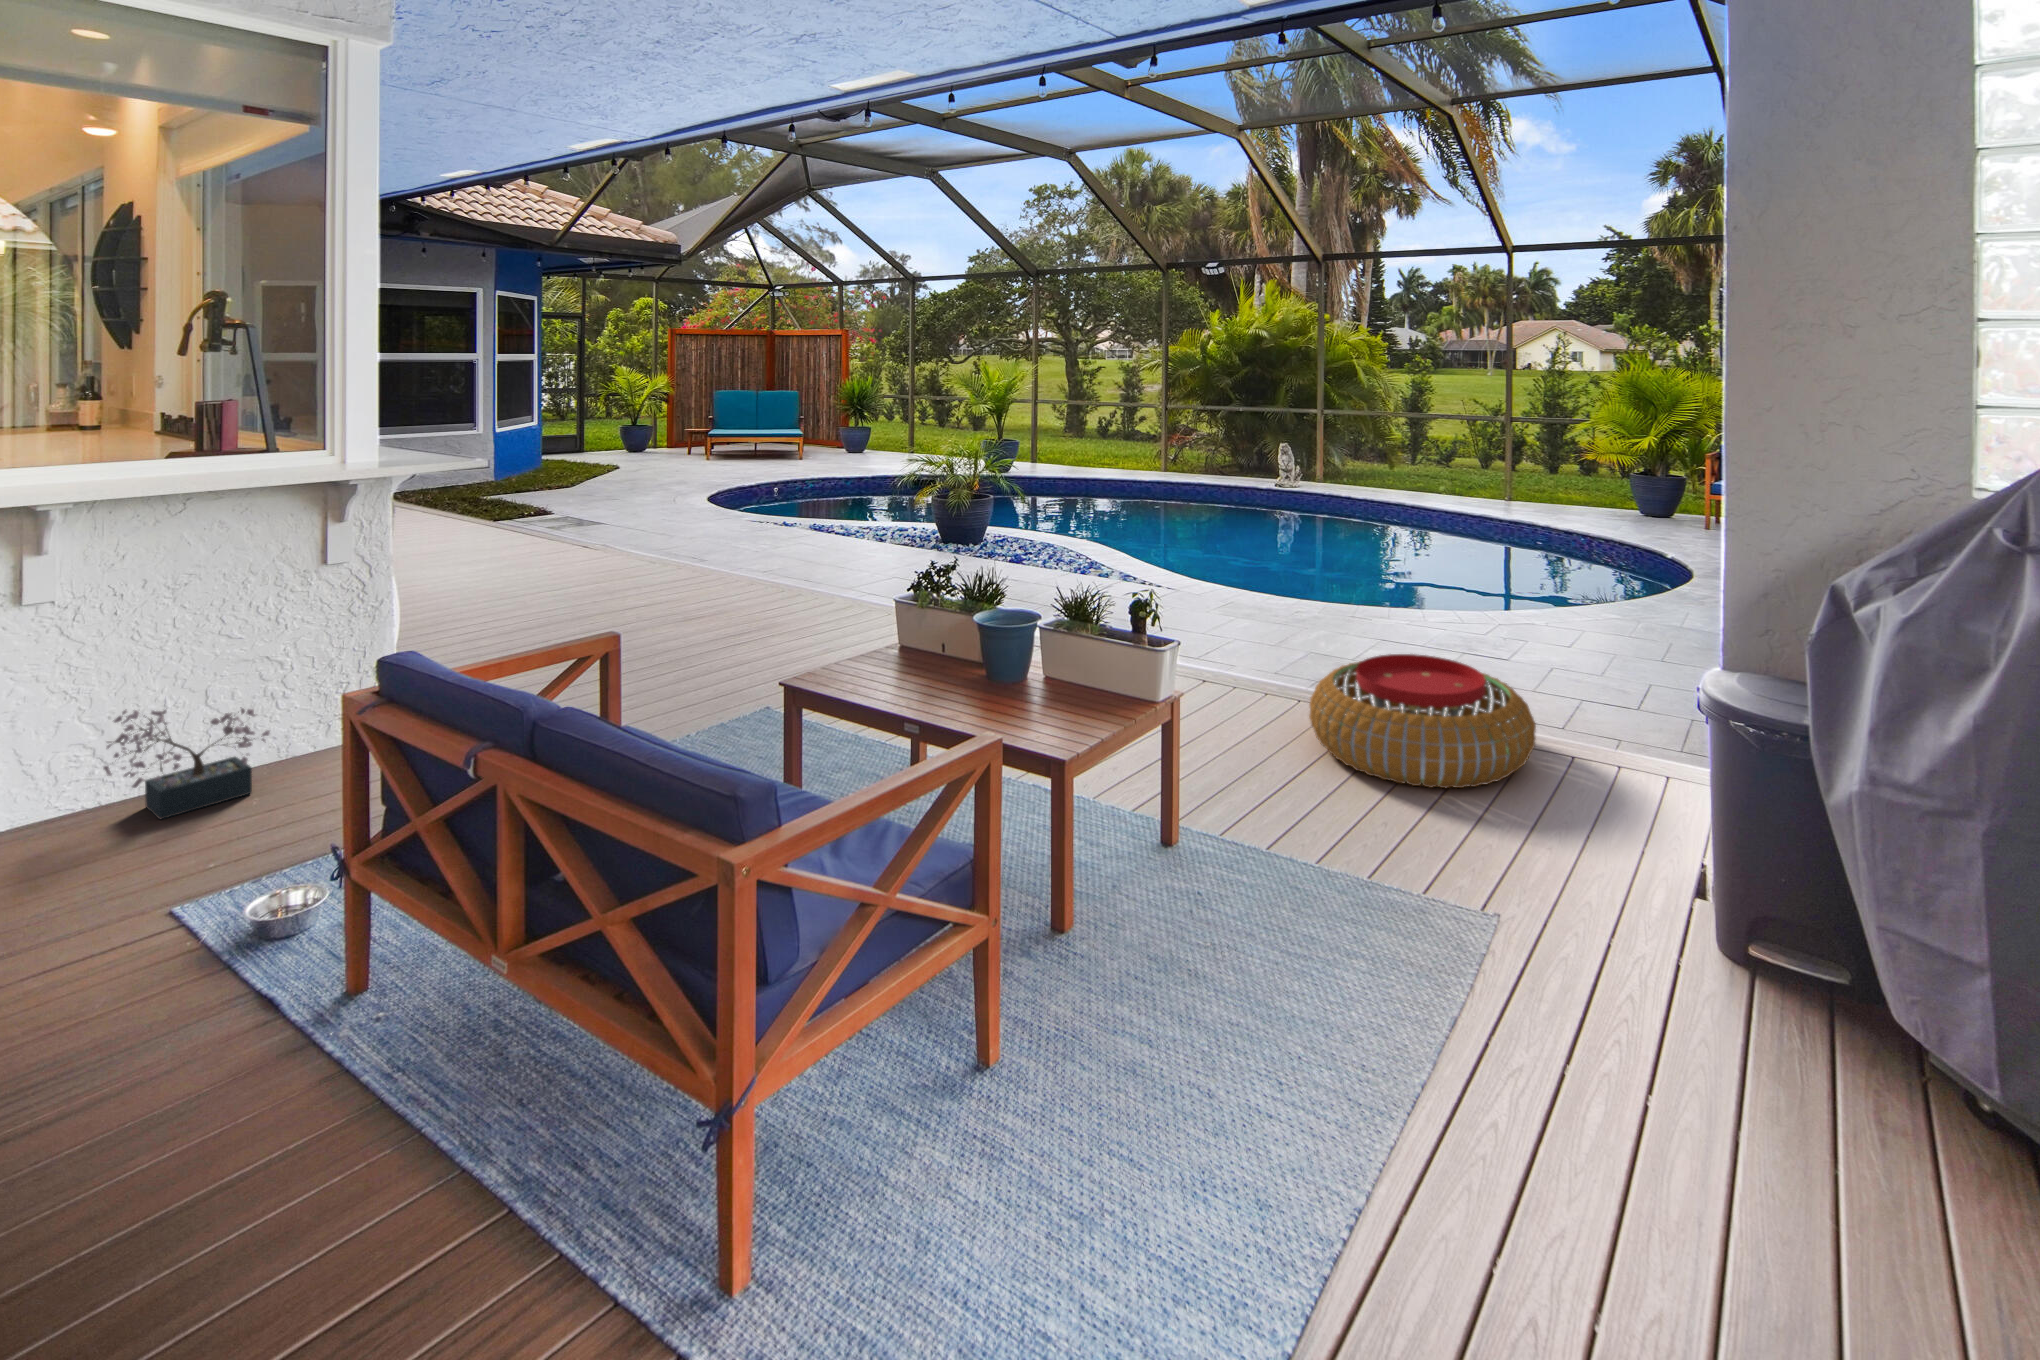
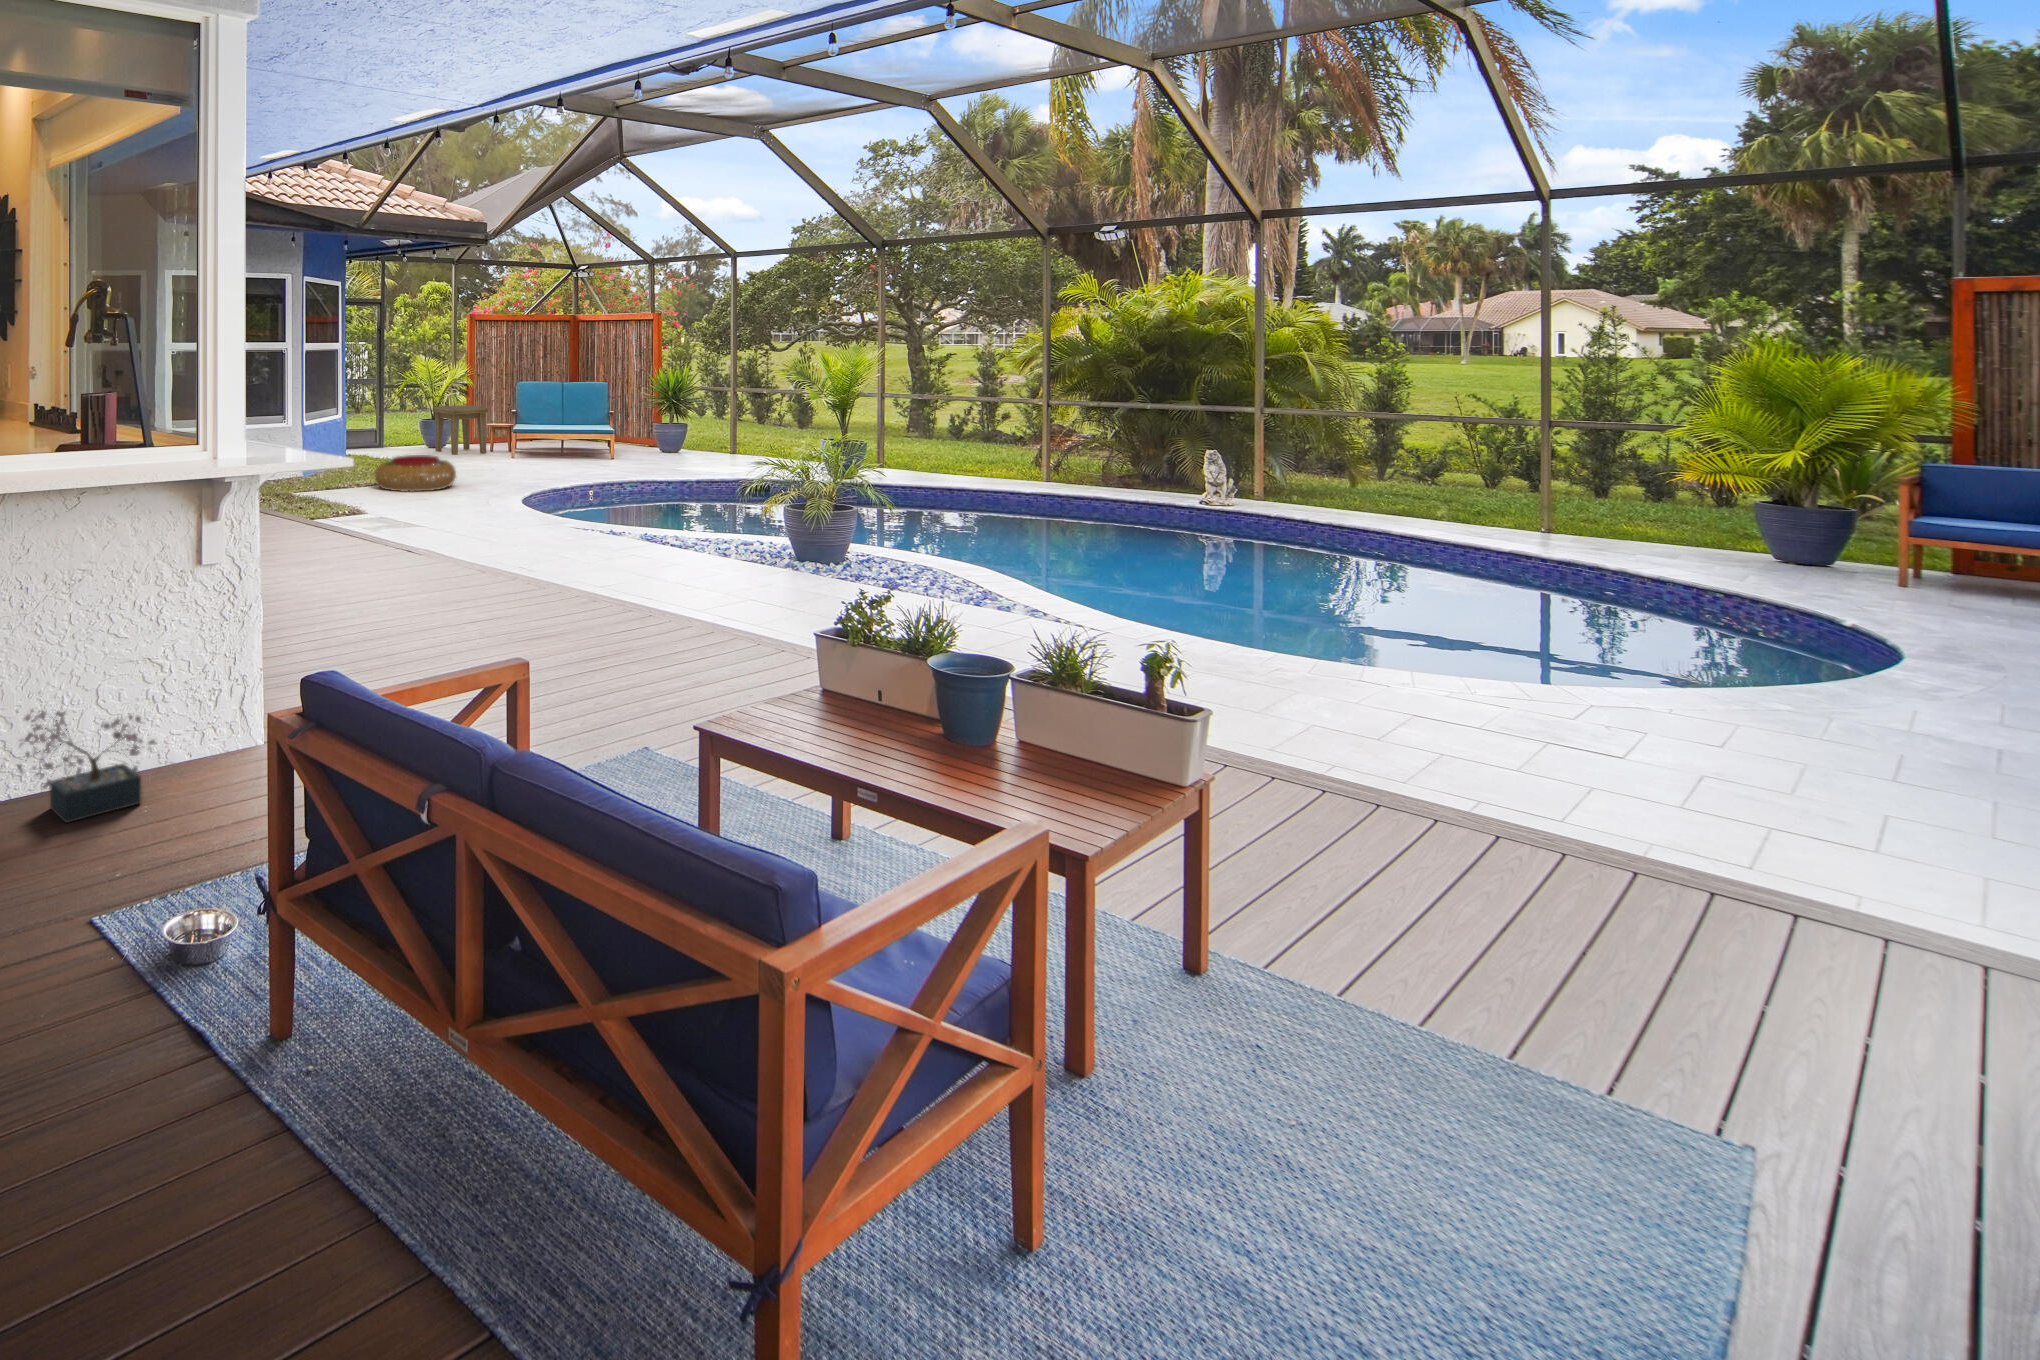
side table: none [644,413,698,459] -> present [433,405,488,455]
pouf: present [1309,654,1536,788] -> present [374,455,456,492]

